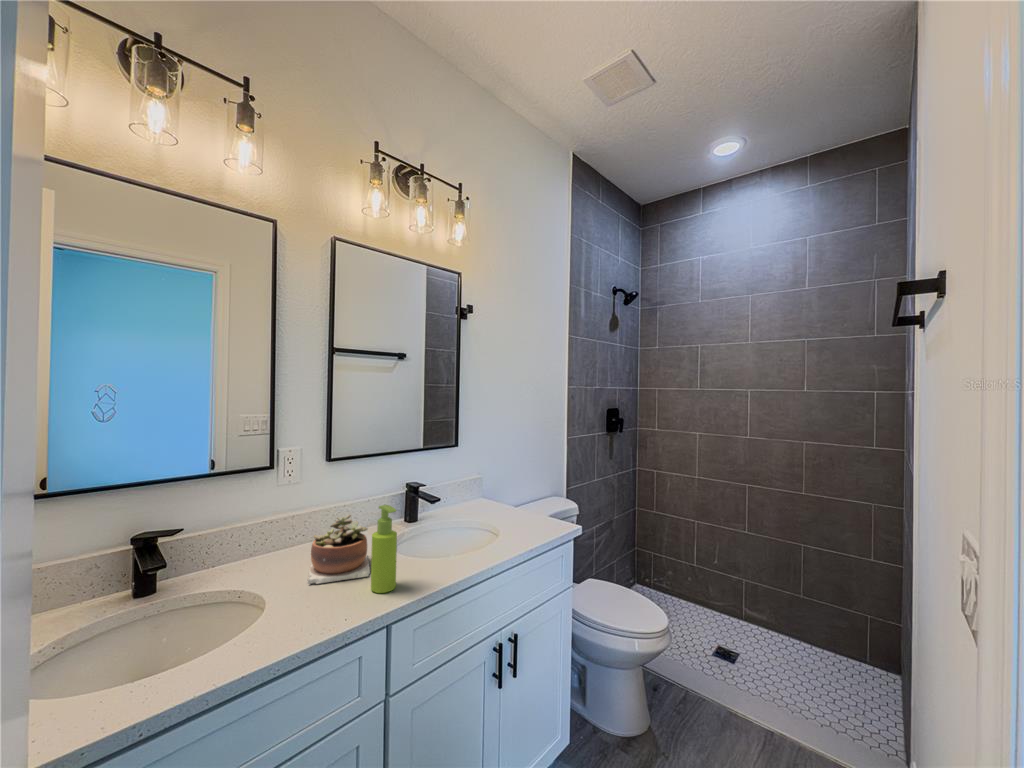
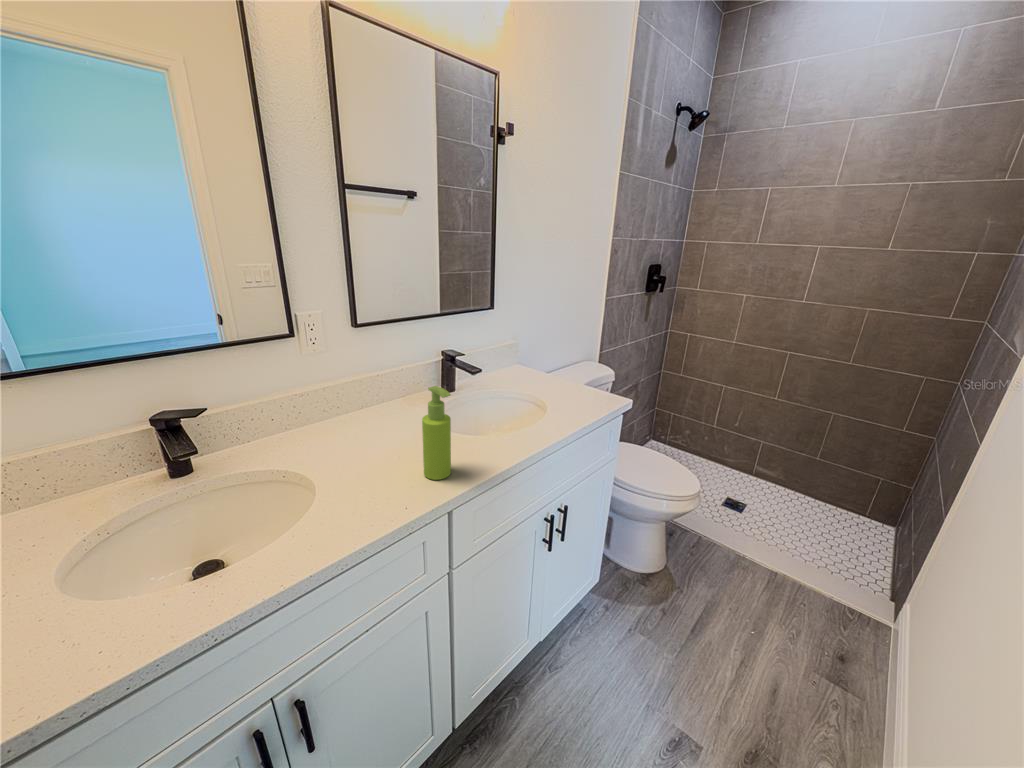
succulent plant: present [307,515,370,584] -> none [351,390,419,467]

